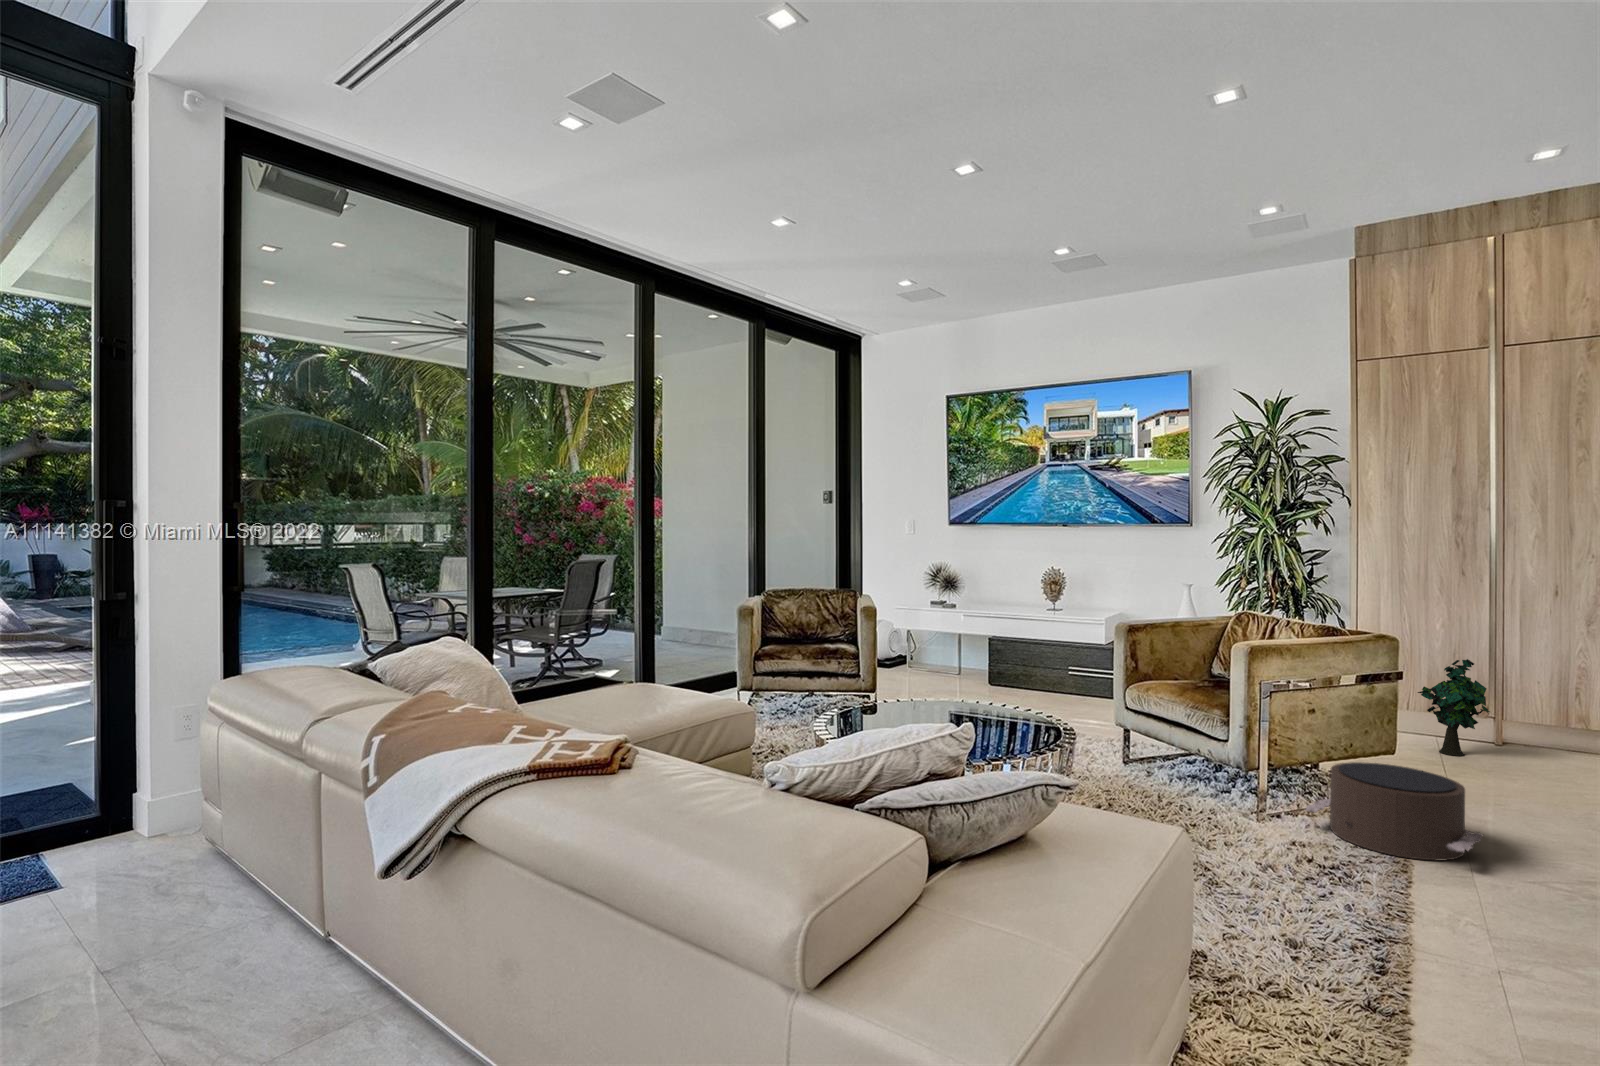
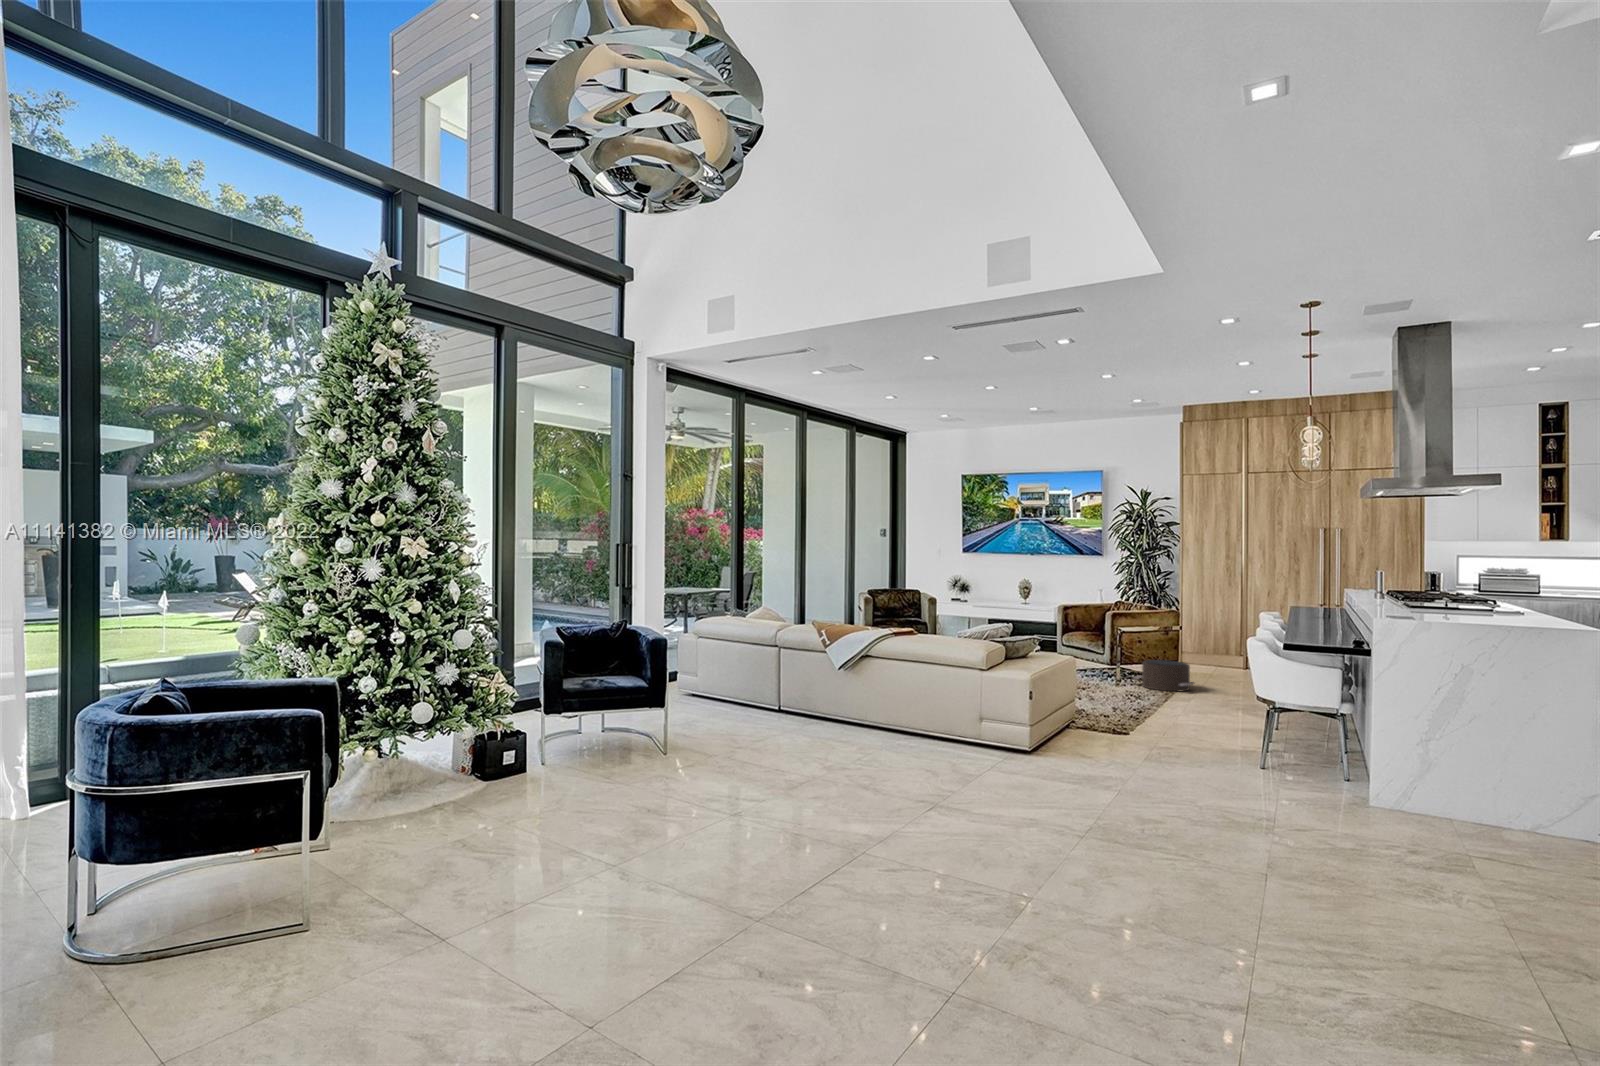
decorative plant: present [1418,659,1490,756] -> none [1200,624,1230,669]

